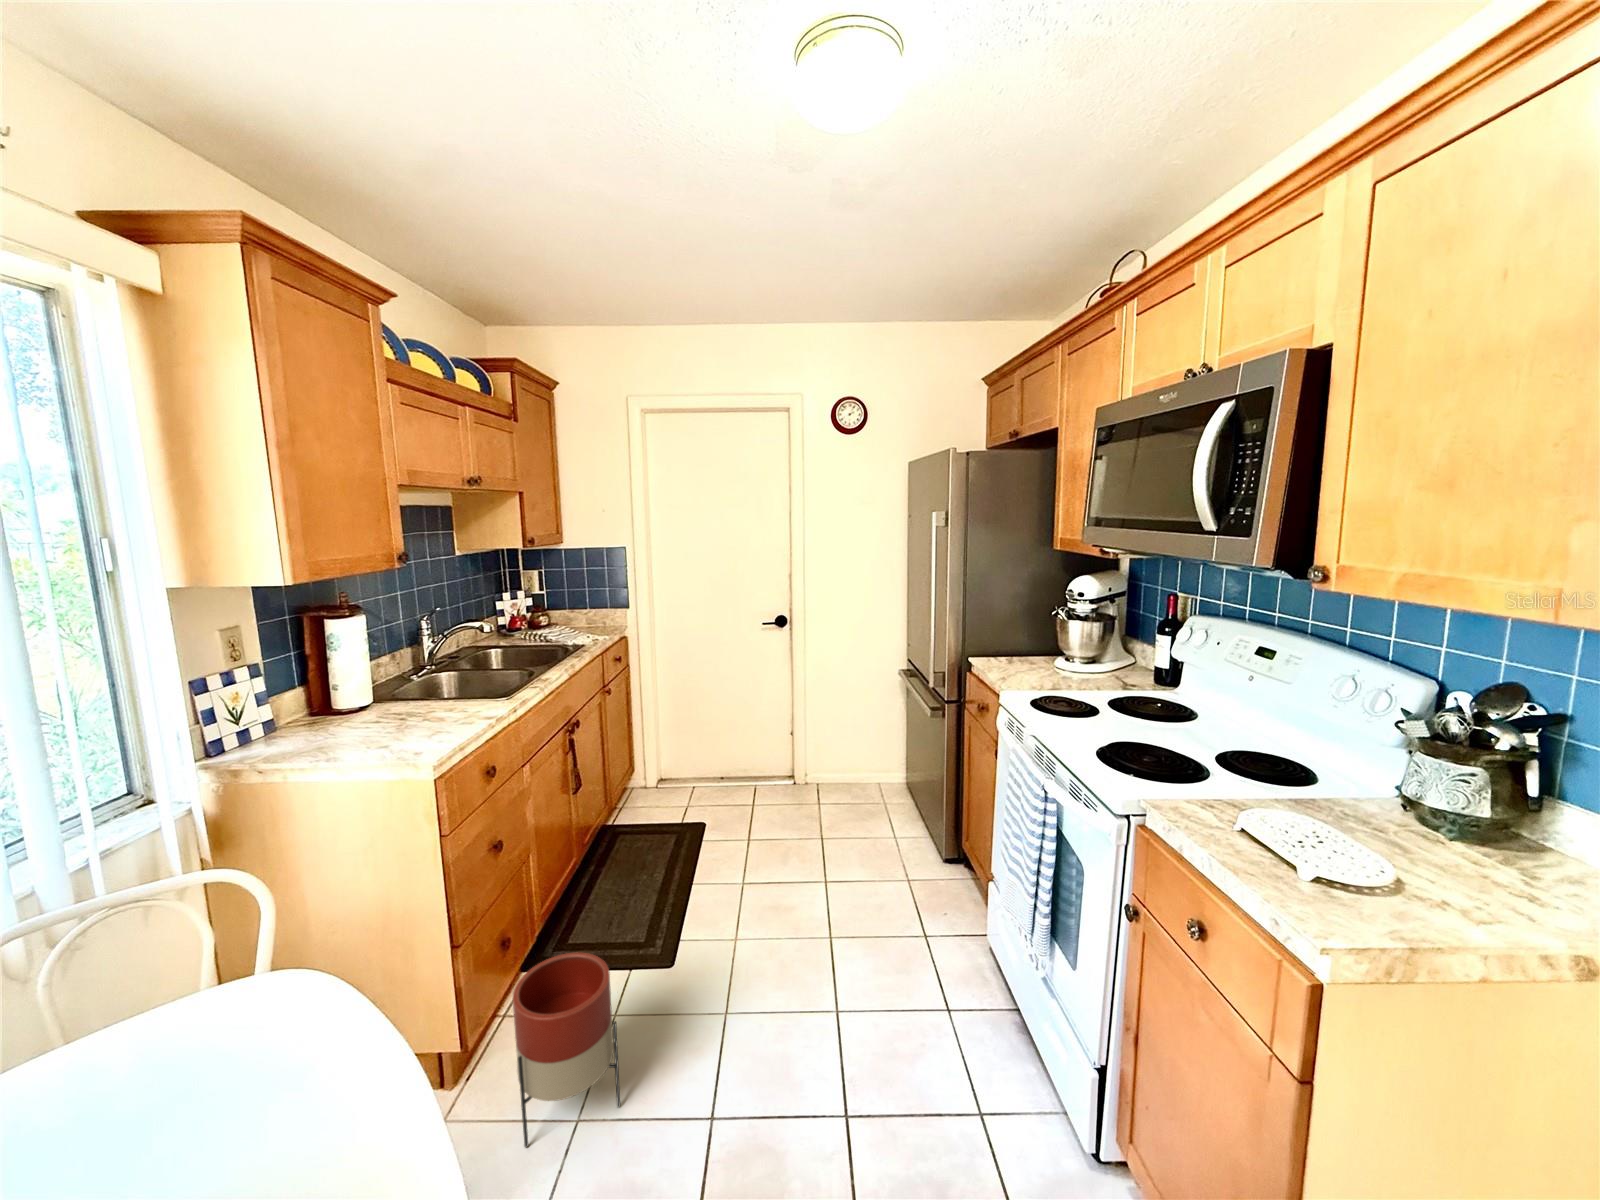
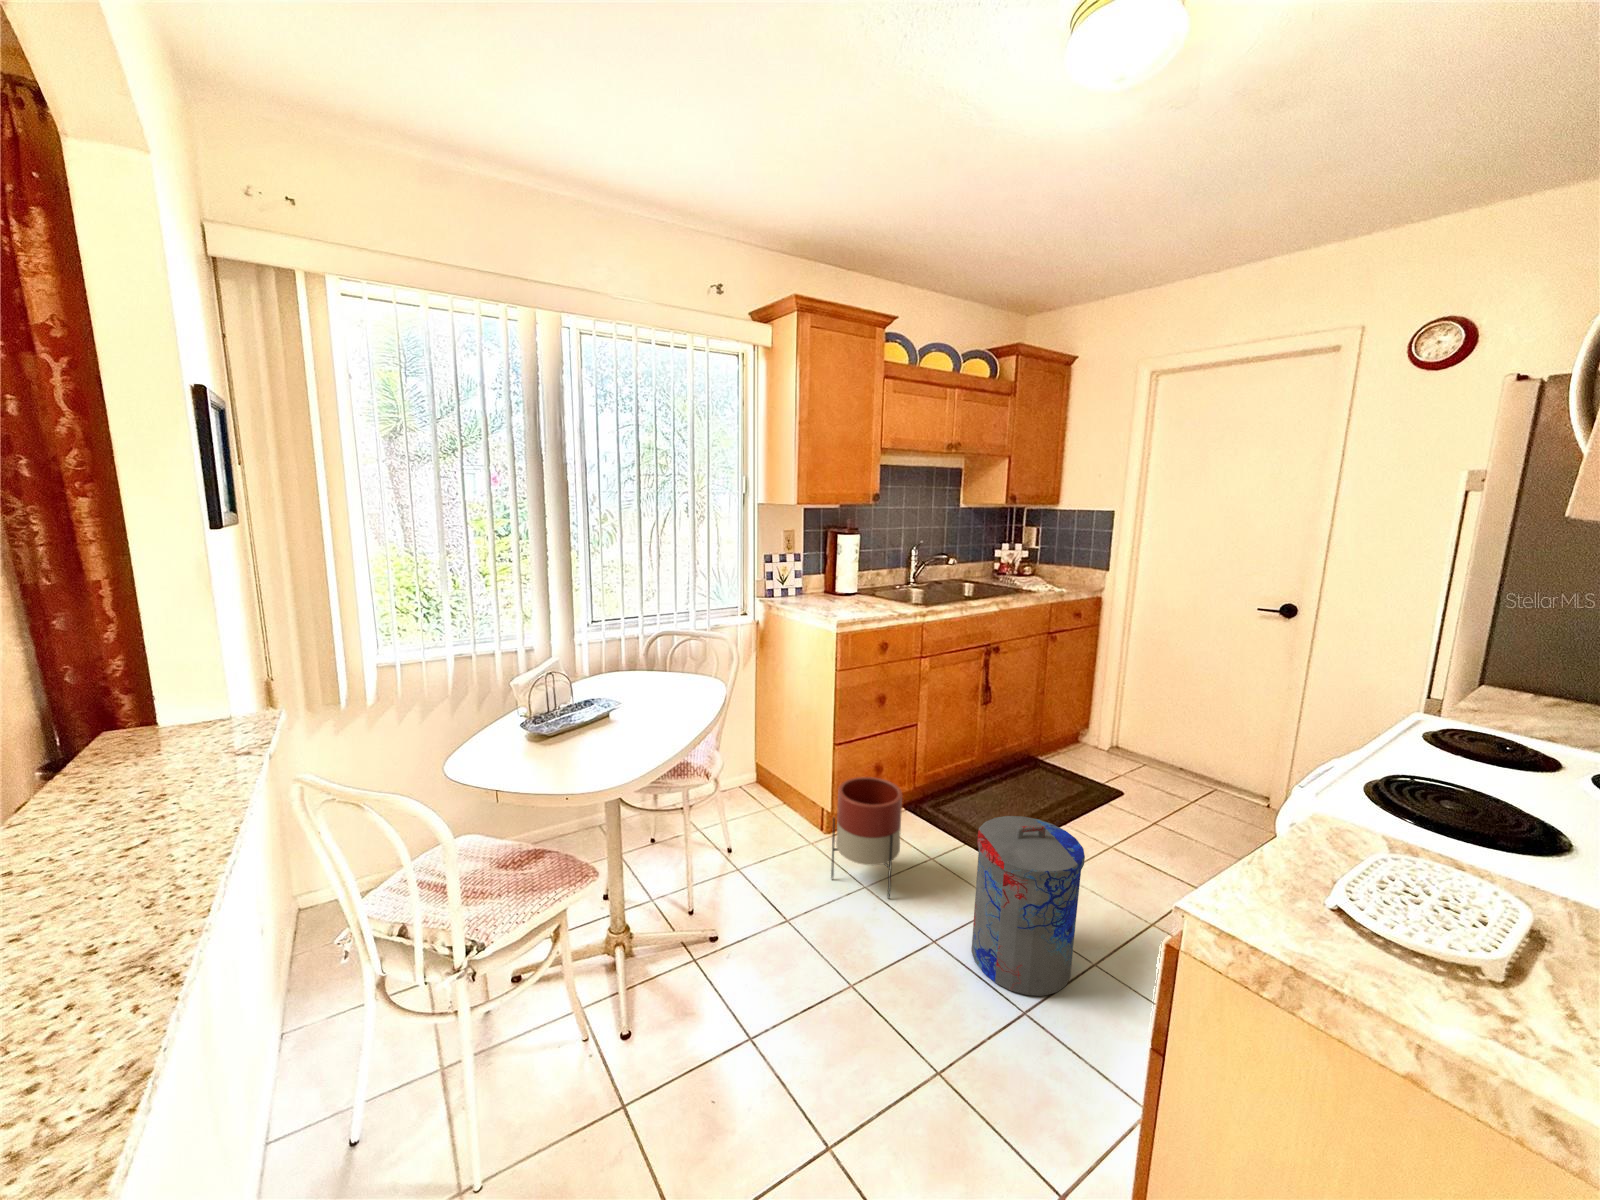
trash can: none [732,896,841,1101] -> present [972,816,1085,996]

